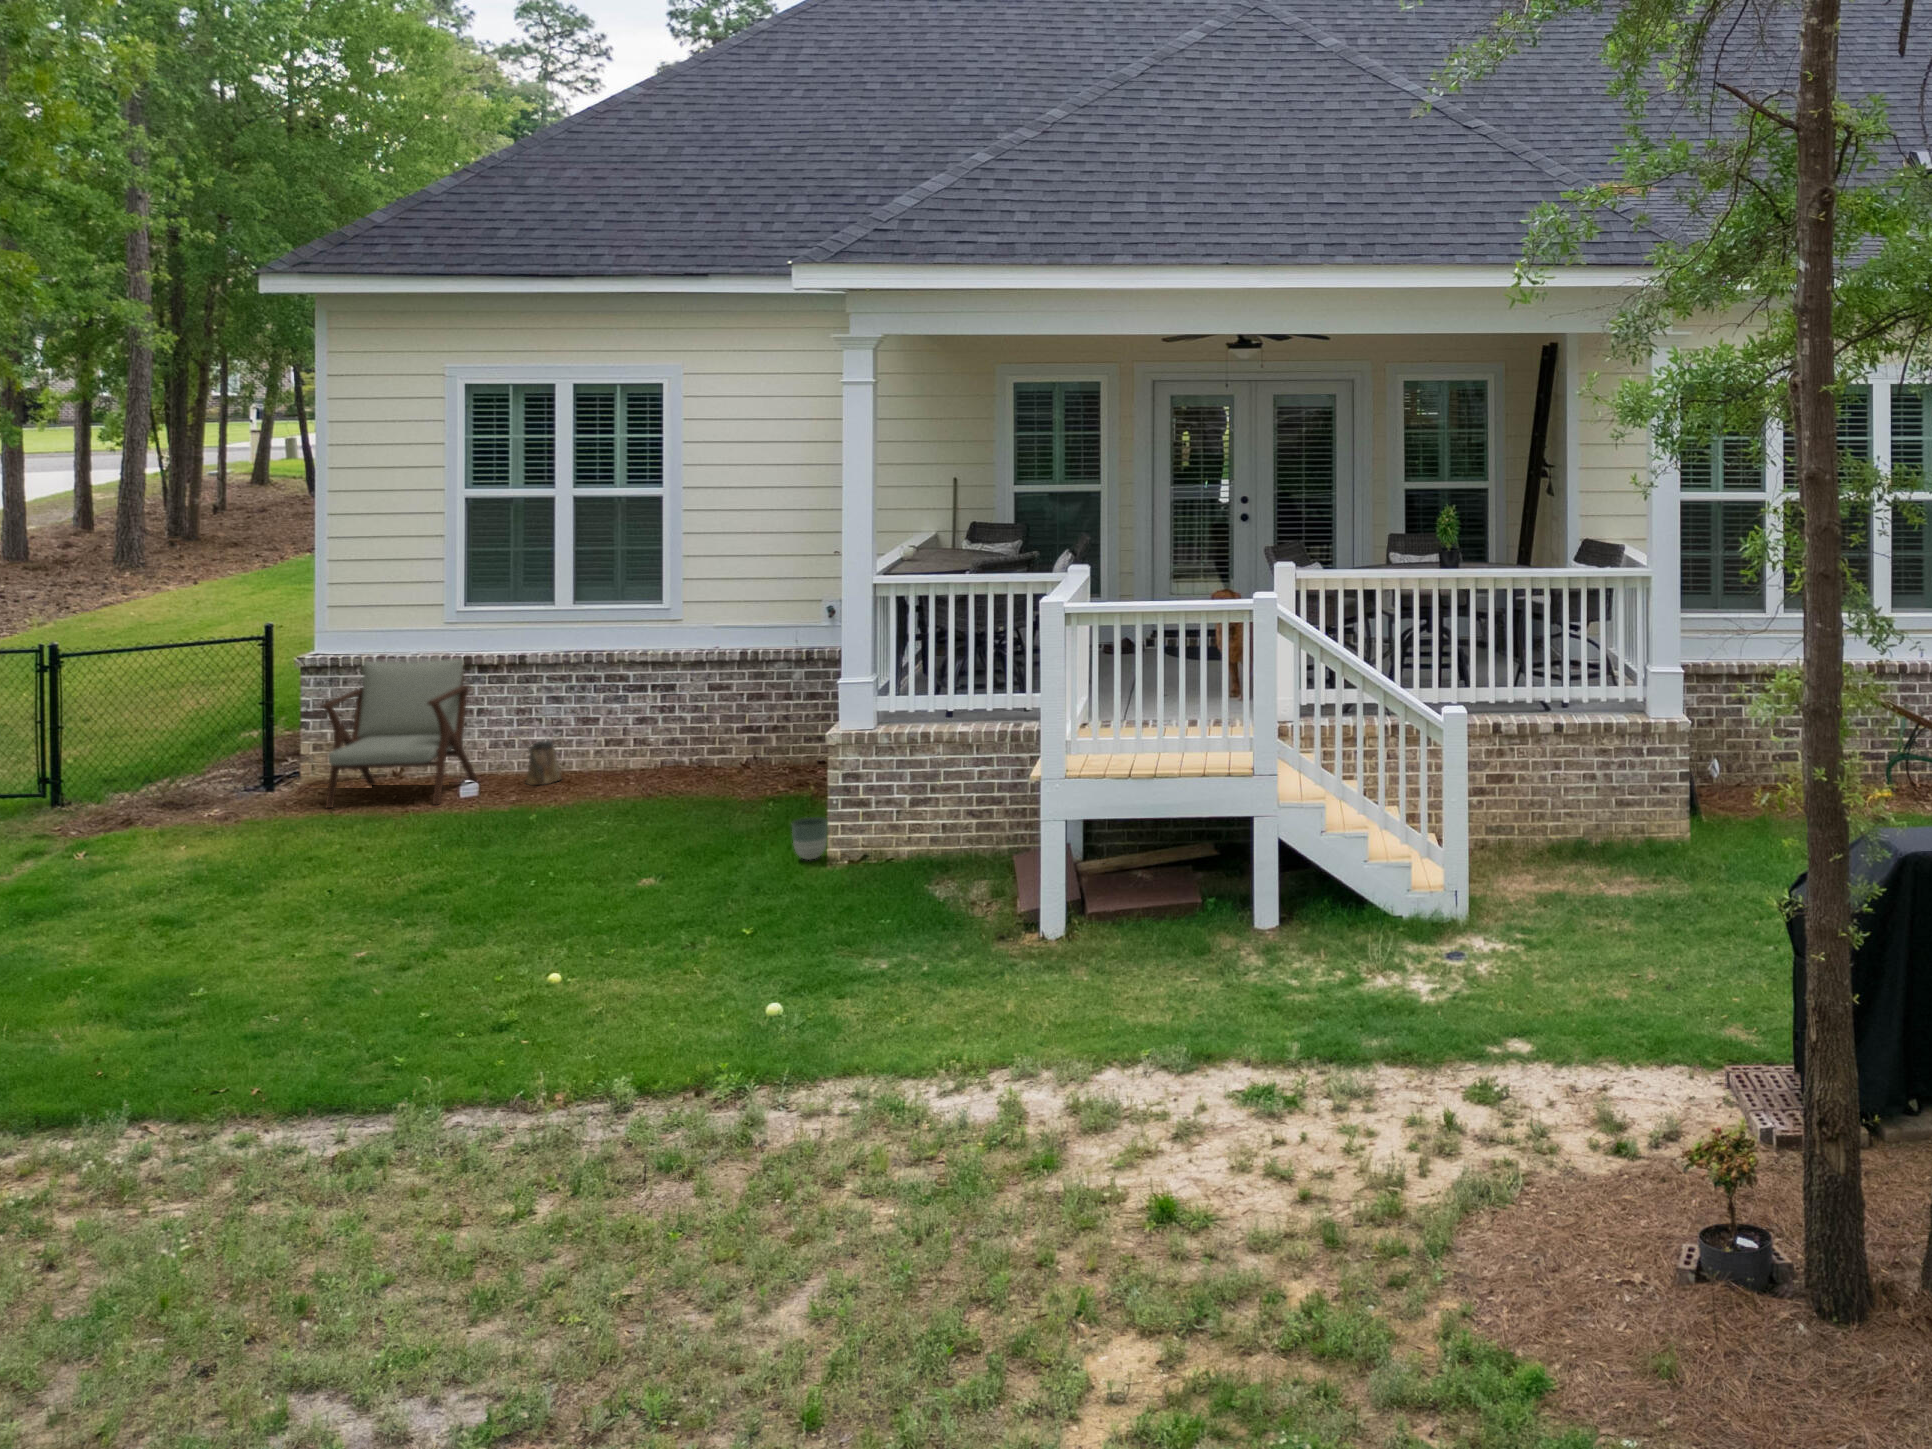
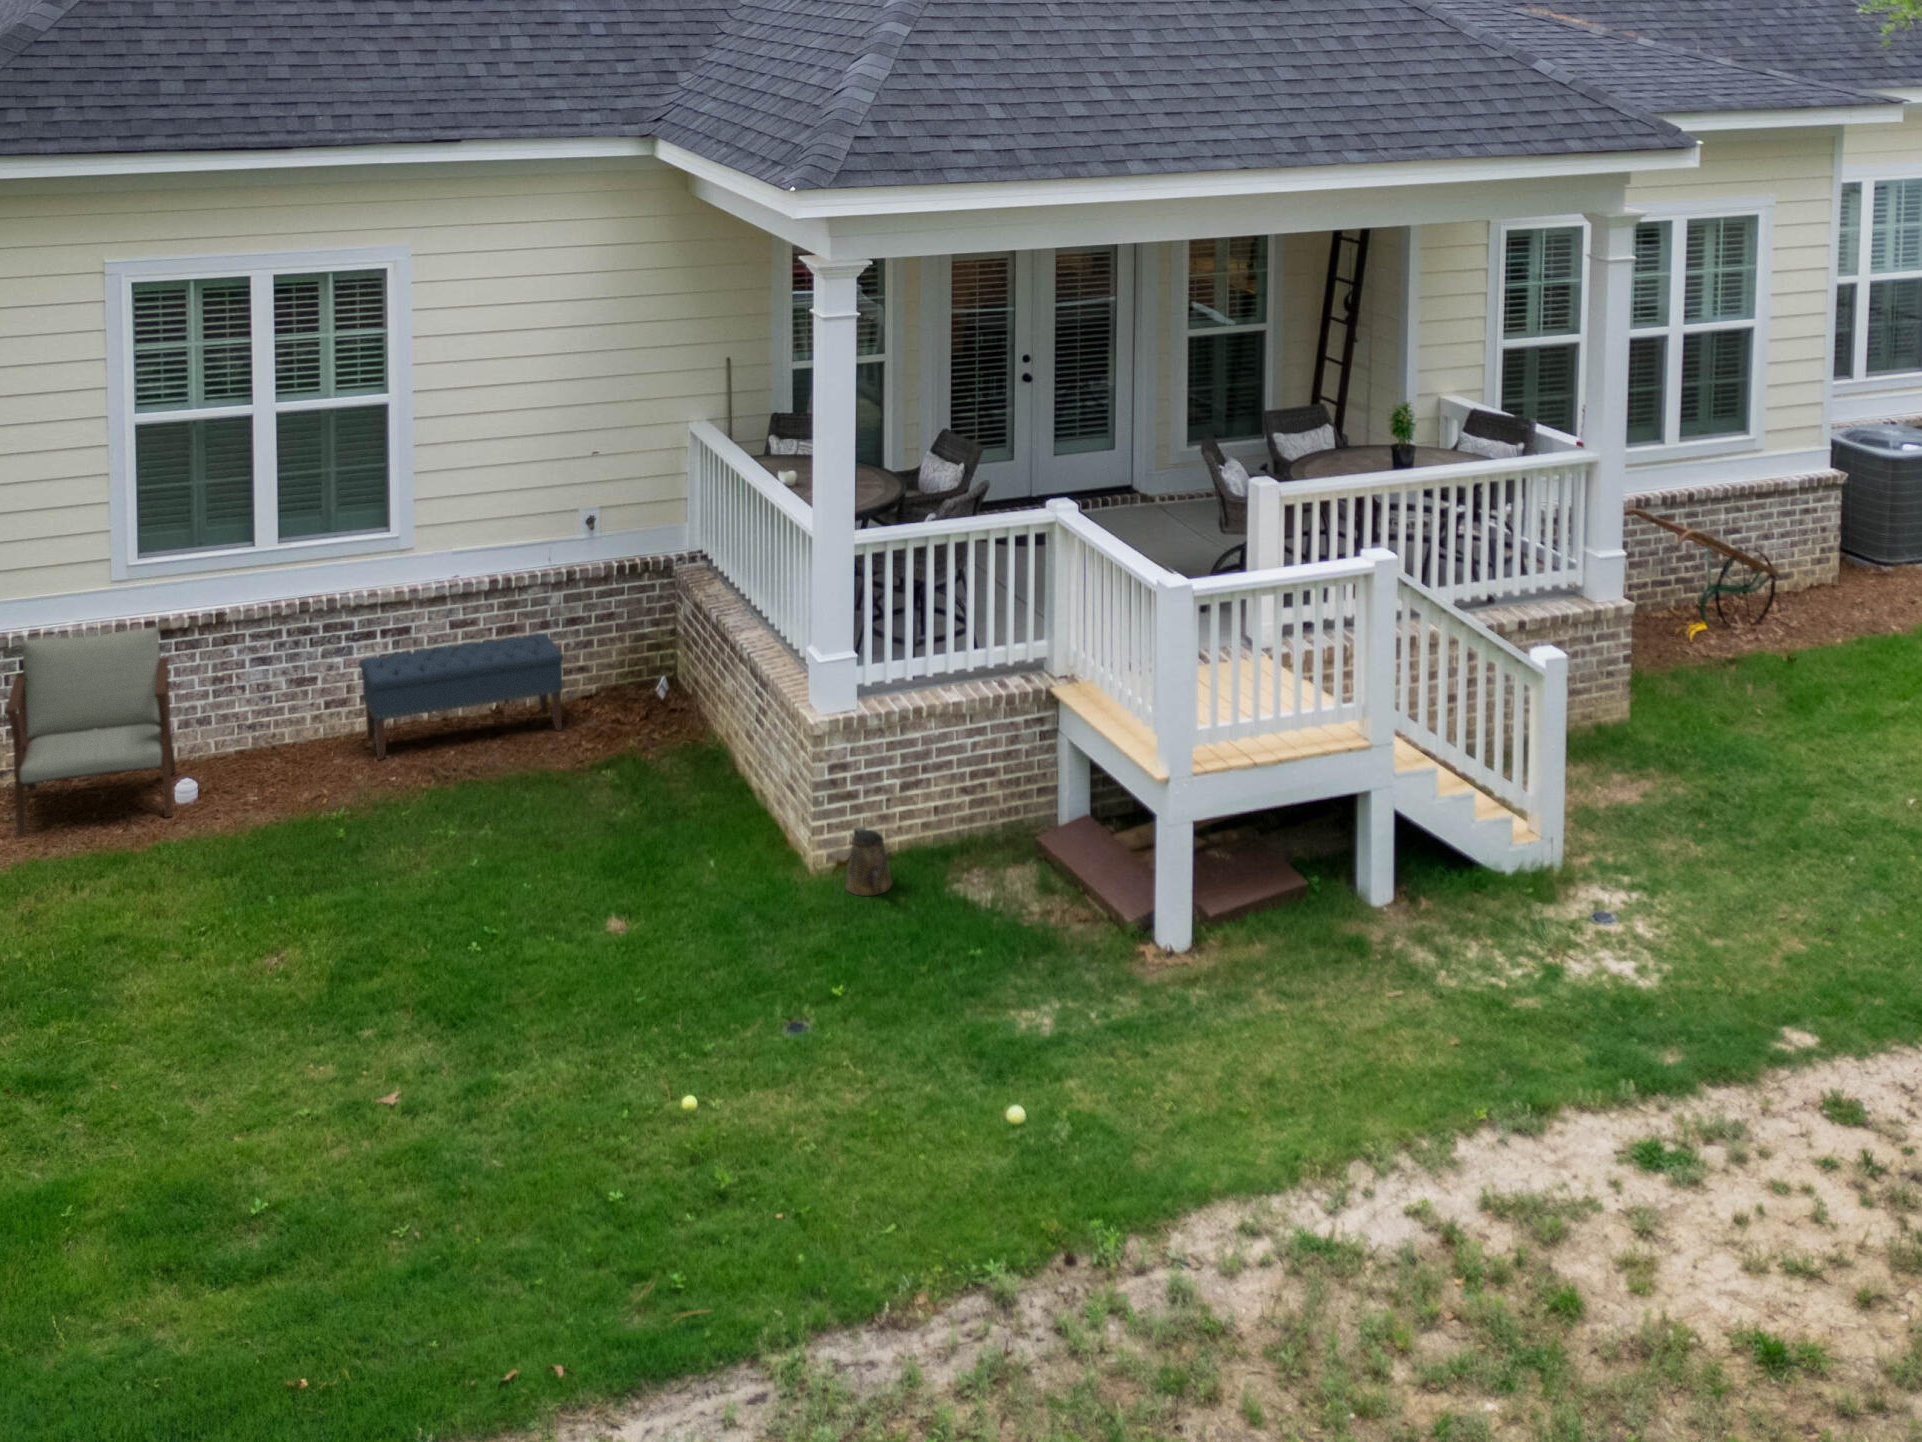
bench: none [615,695,785,783] -> present [359,634,563,760]
watering can: present [526,741,561,785] -> present [845,826,893,896]
planter: present [792,817,827,859] -> none [753,812,794,864]

